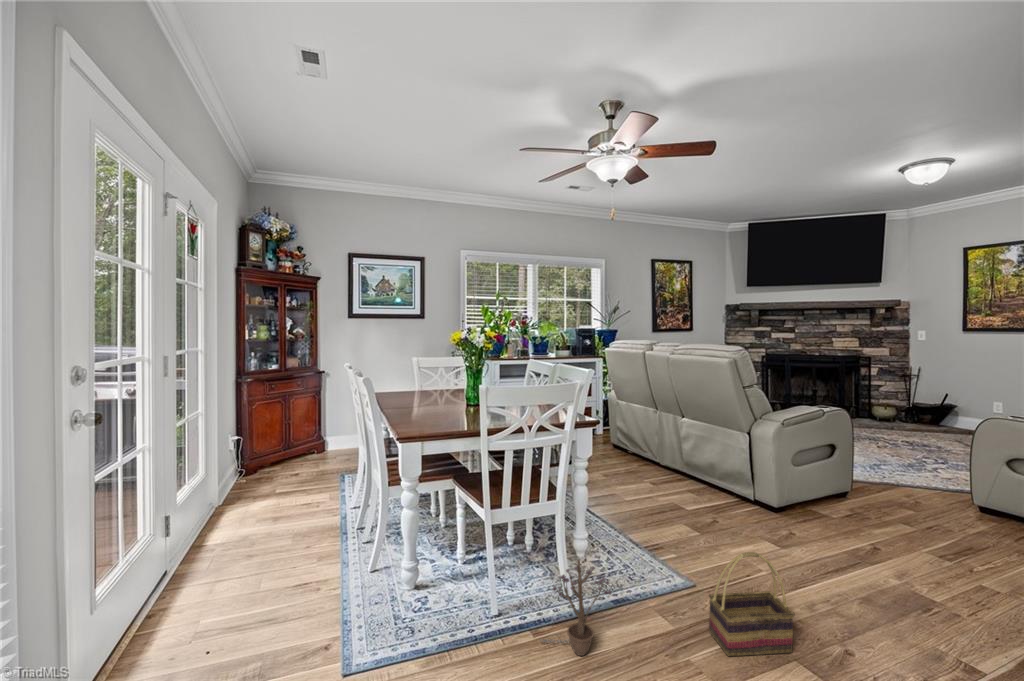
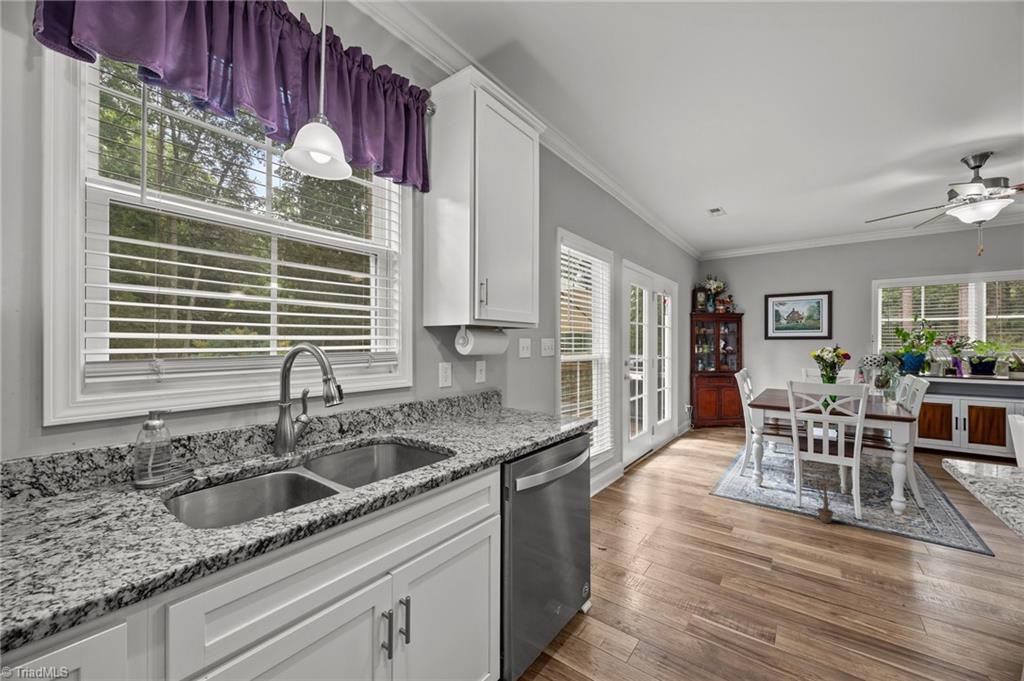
basket: present [709,552,794,656] -> none [930,500,1001,576]

